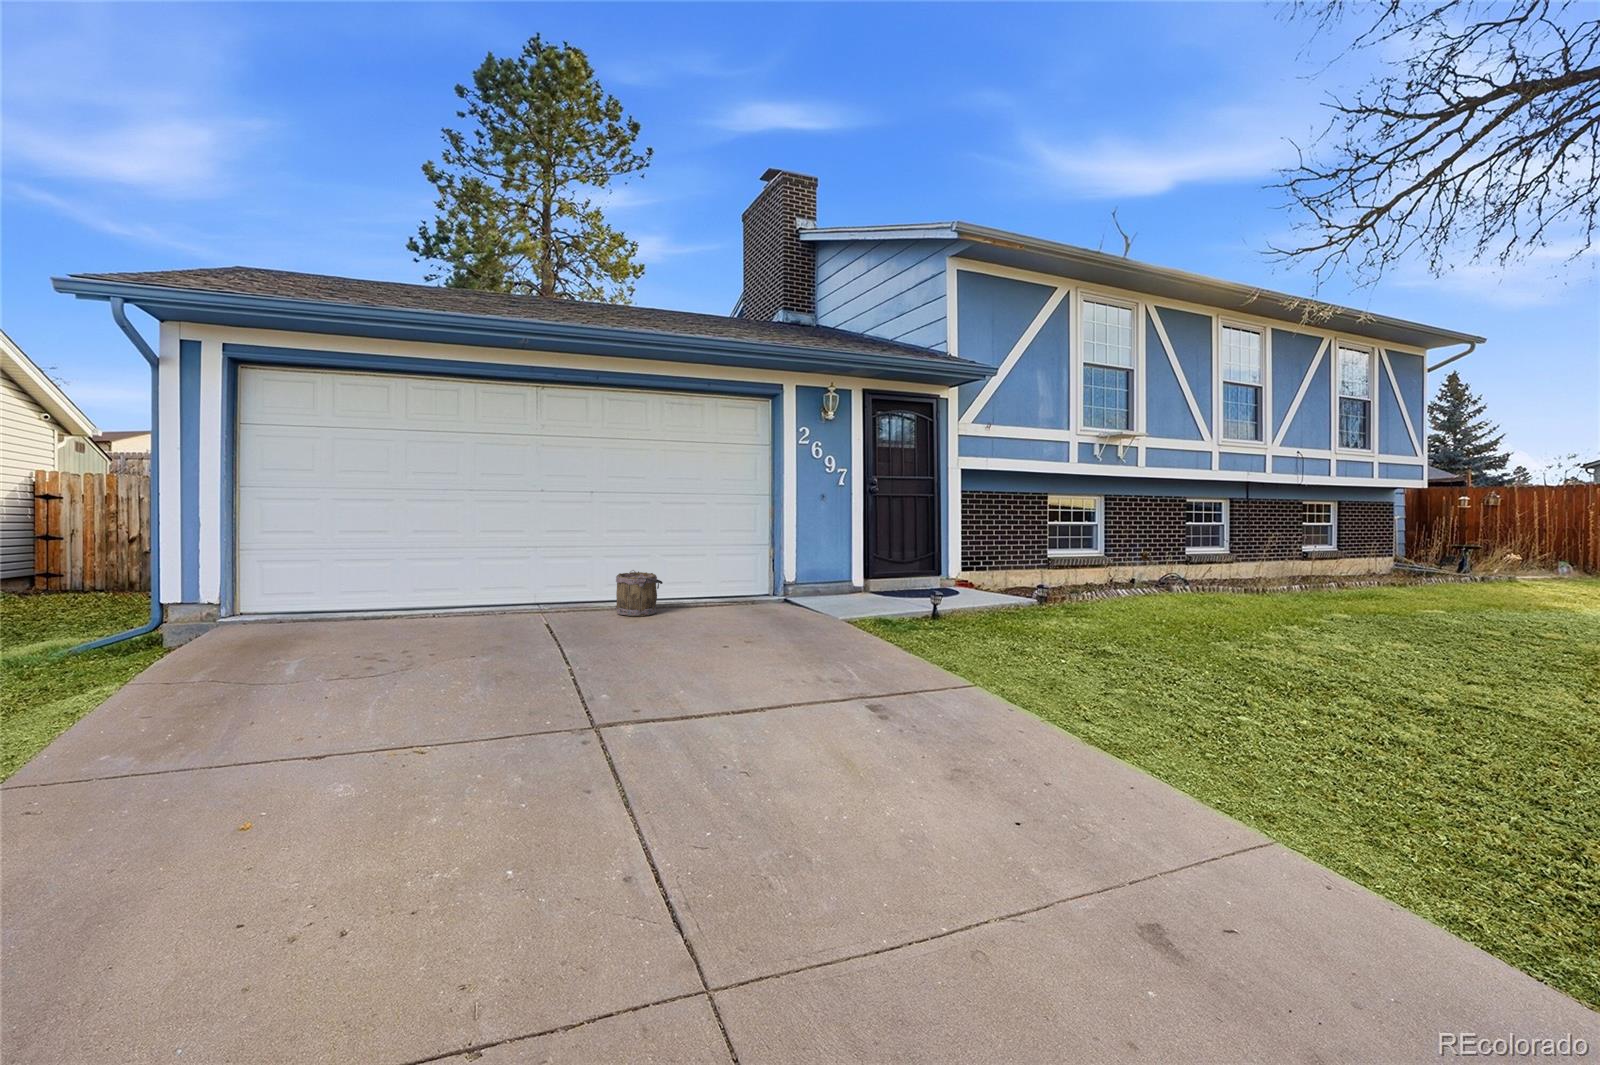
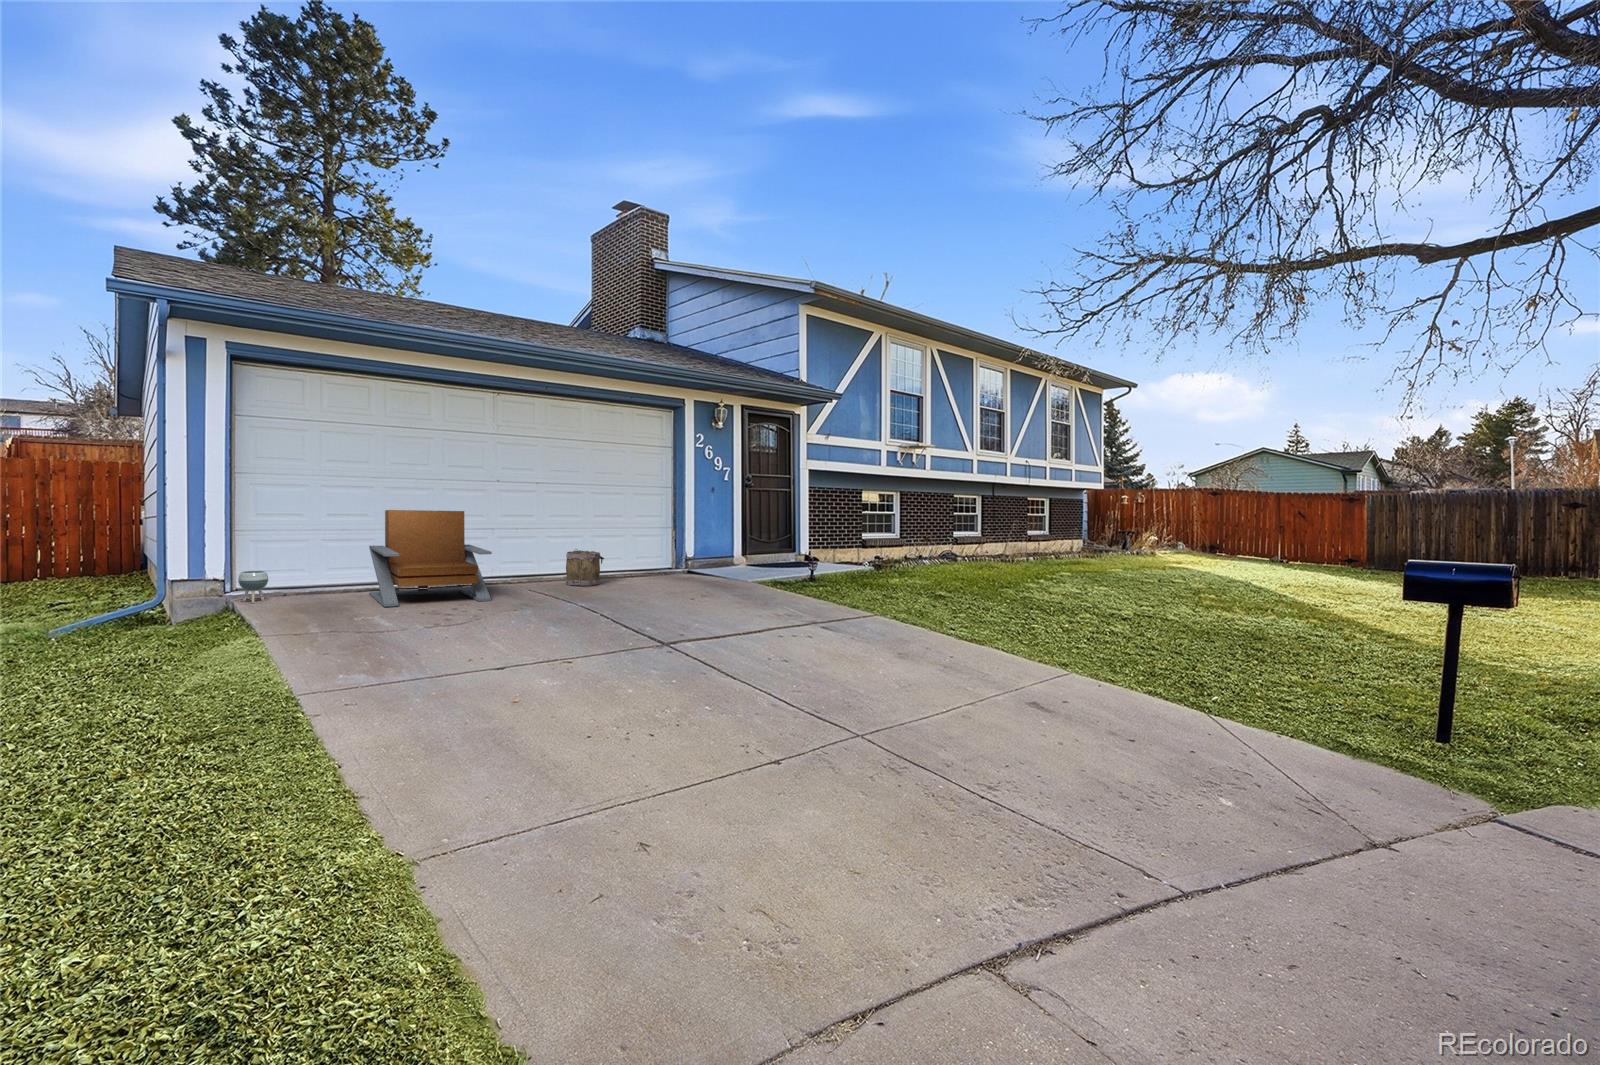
lounge chair: none [363,525,499,640] -> present [369,510,492,607]
planter: none [236,592,269,629] -> present [238,571,268,603]

